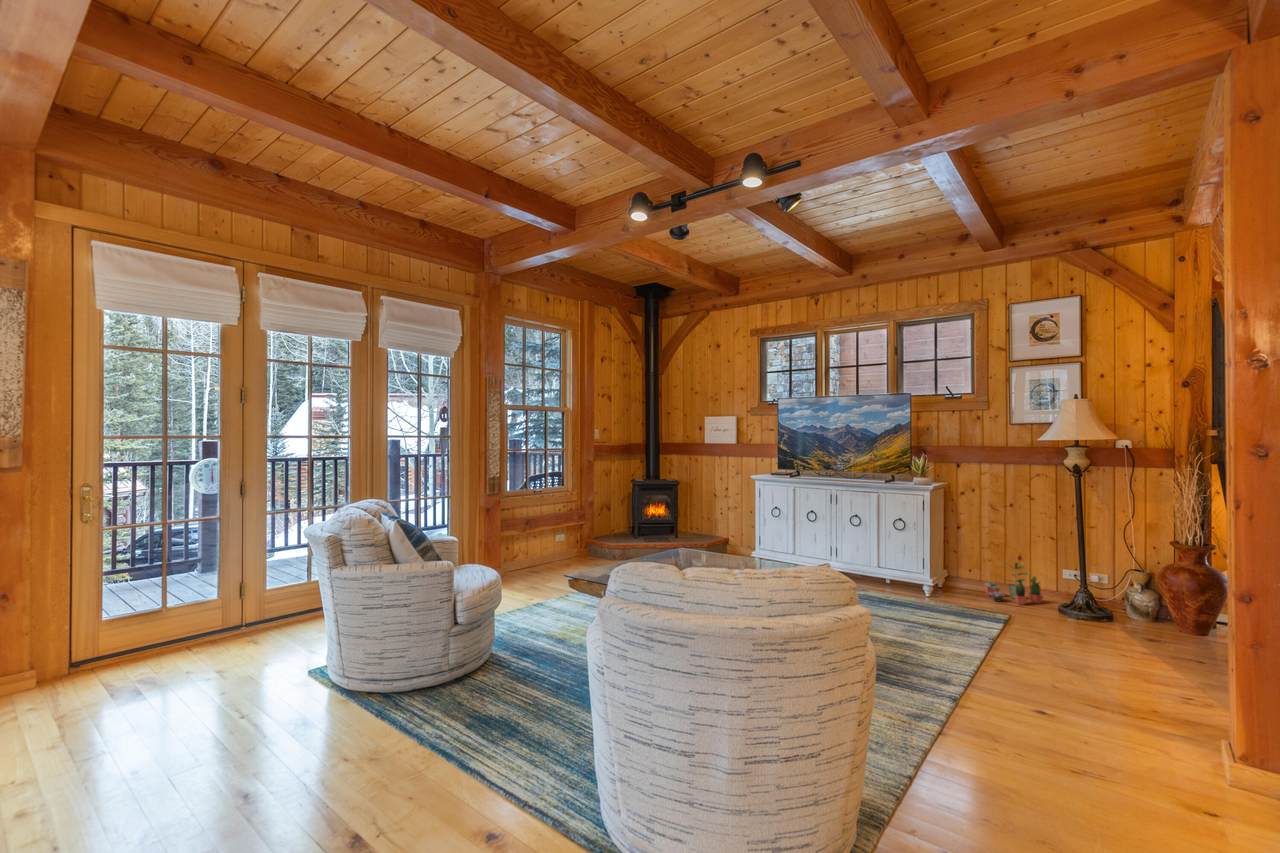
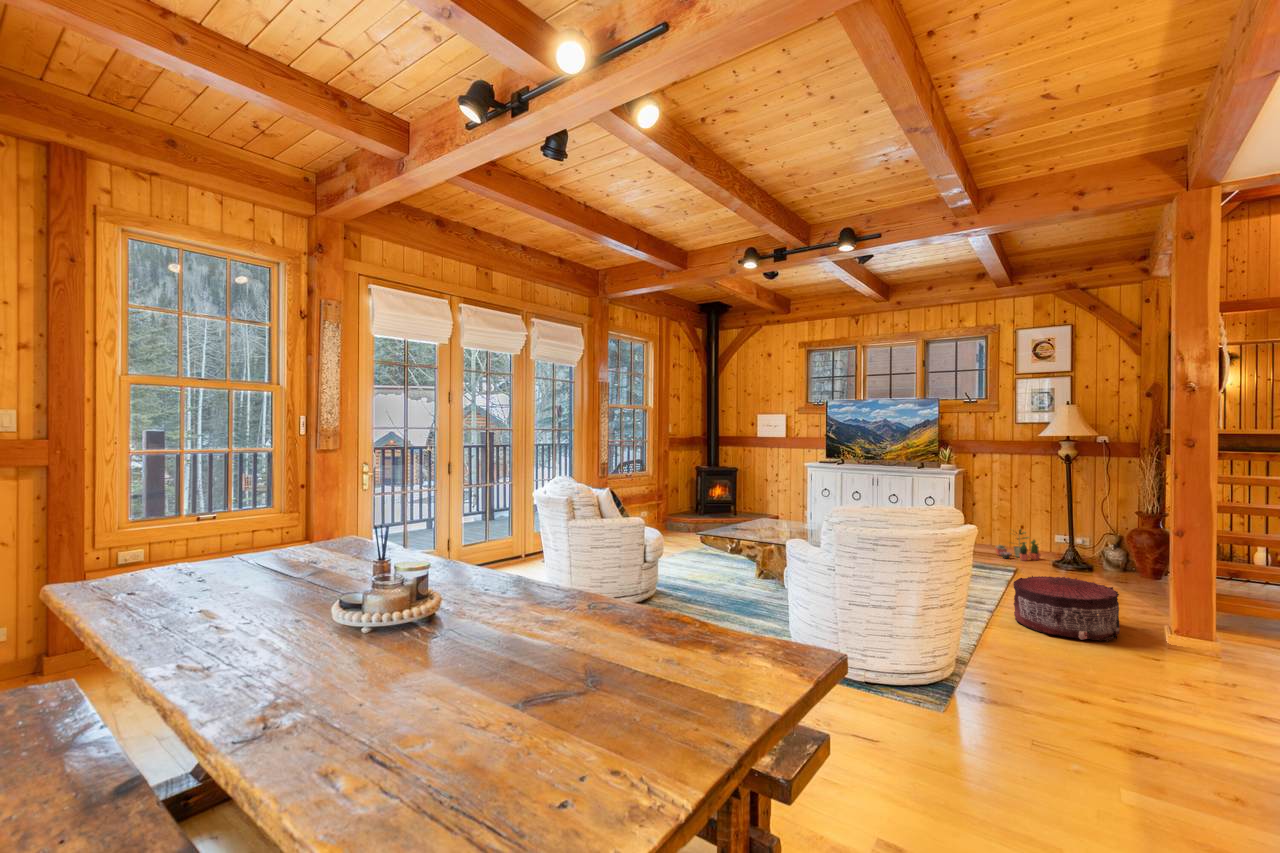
pouf: none [984,647,1148,771] -> present [1013,576,1120,642]

